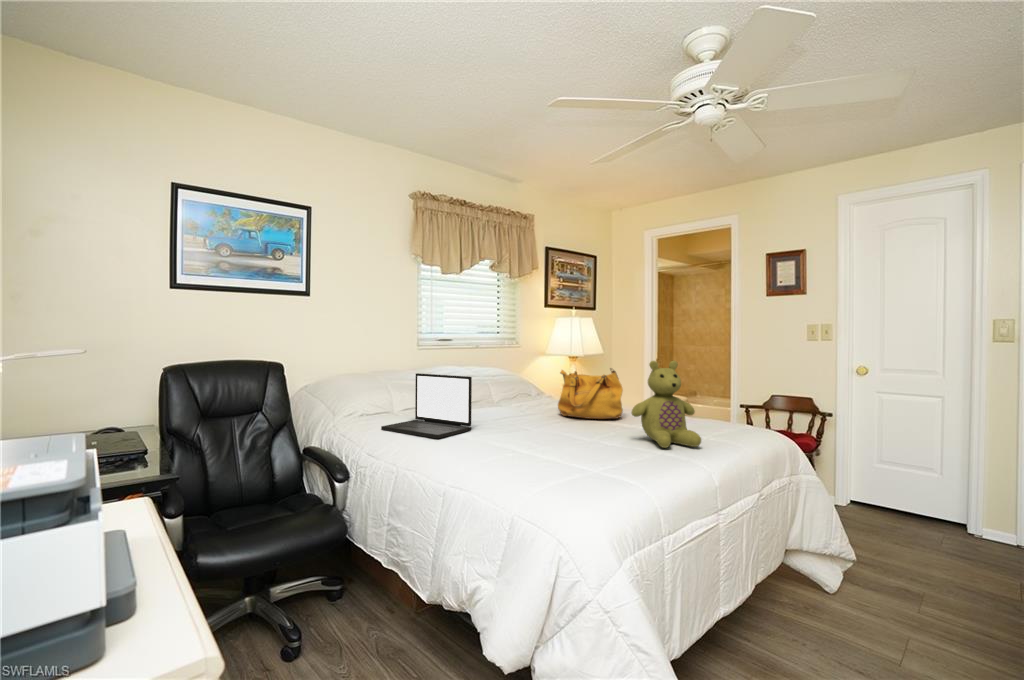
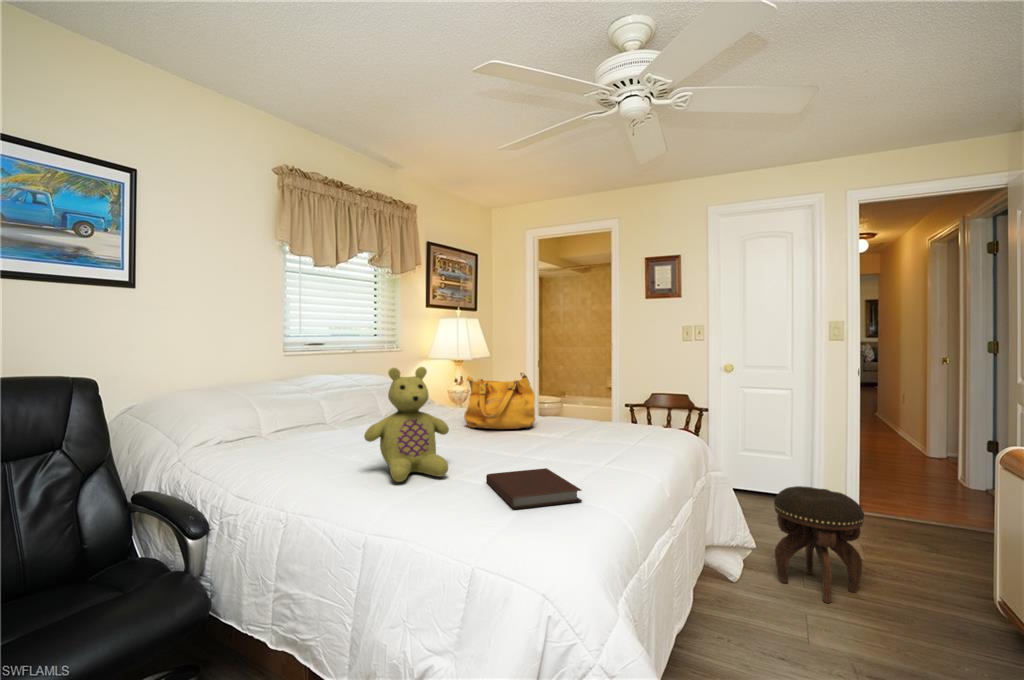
stuffed bear: present [632,361,701,448] -> present [364,367,449,482]
laptop: present [381,373,472,438] -> none [253,387,374,469]
notebook: none [549,450,621,477] -> present [486,468,582,509]
footstool: none [881,499,991,627] -> present [774,486,864,603]

